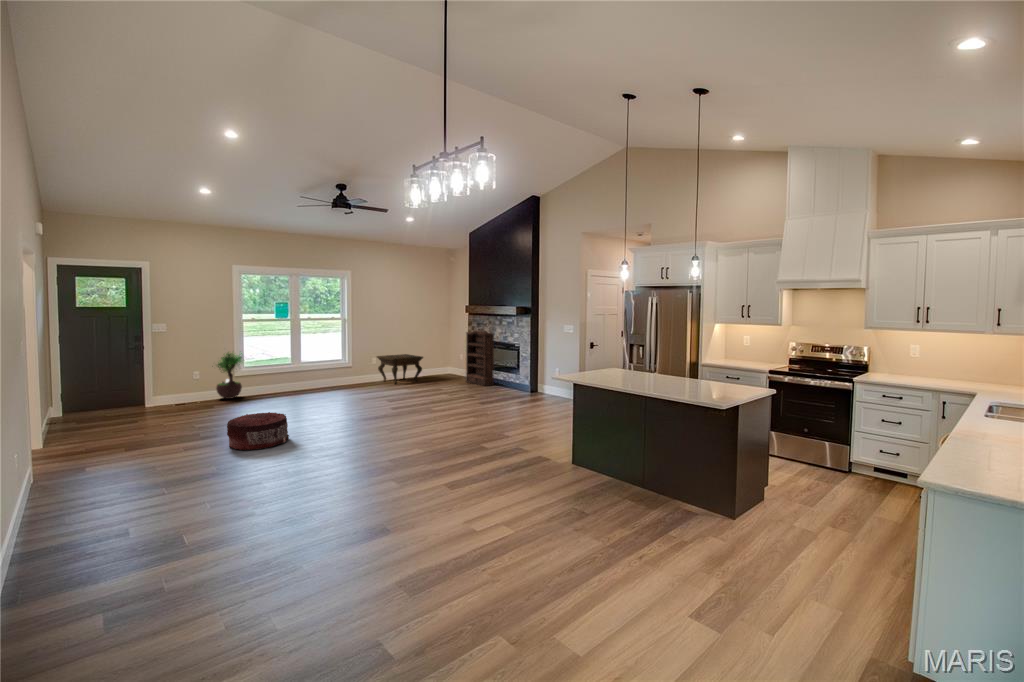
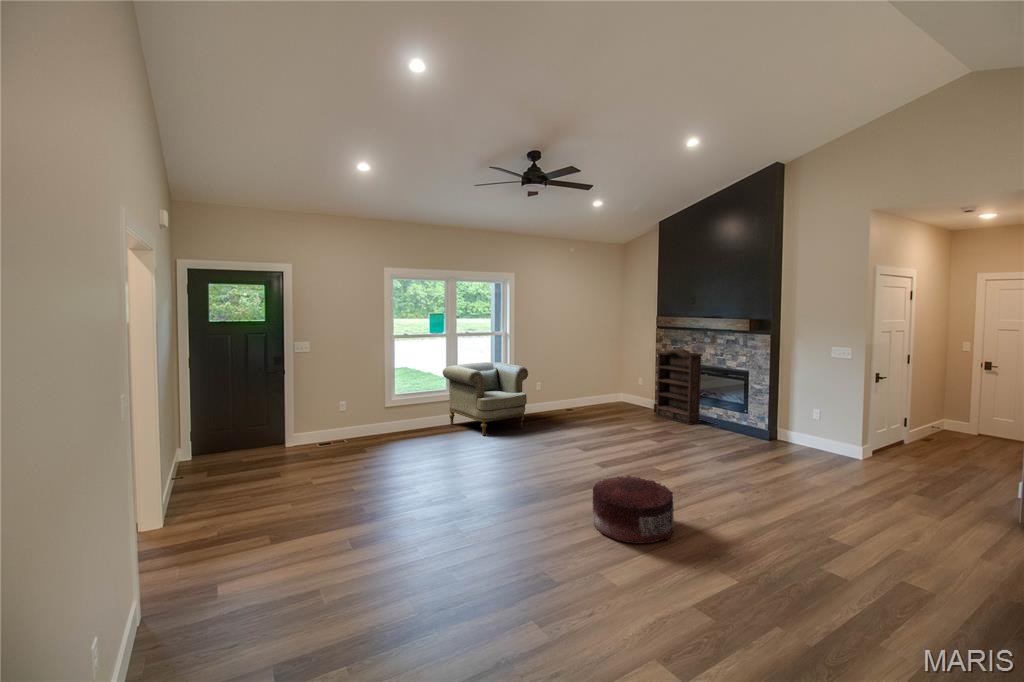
armchair: none [286,341,357,396] -> present [443,362,528,436]
potted tree: present [216,352,242,399] -> none [361,373,399,436]
side table: present [377,354,423,384] -> none [541,377,601,417]
pouf: present [227,412,289,450] -> present [593,476,674,544]

